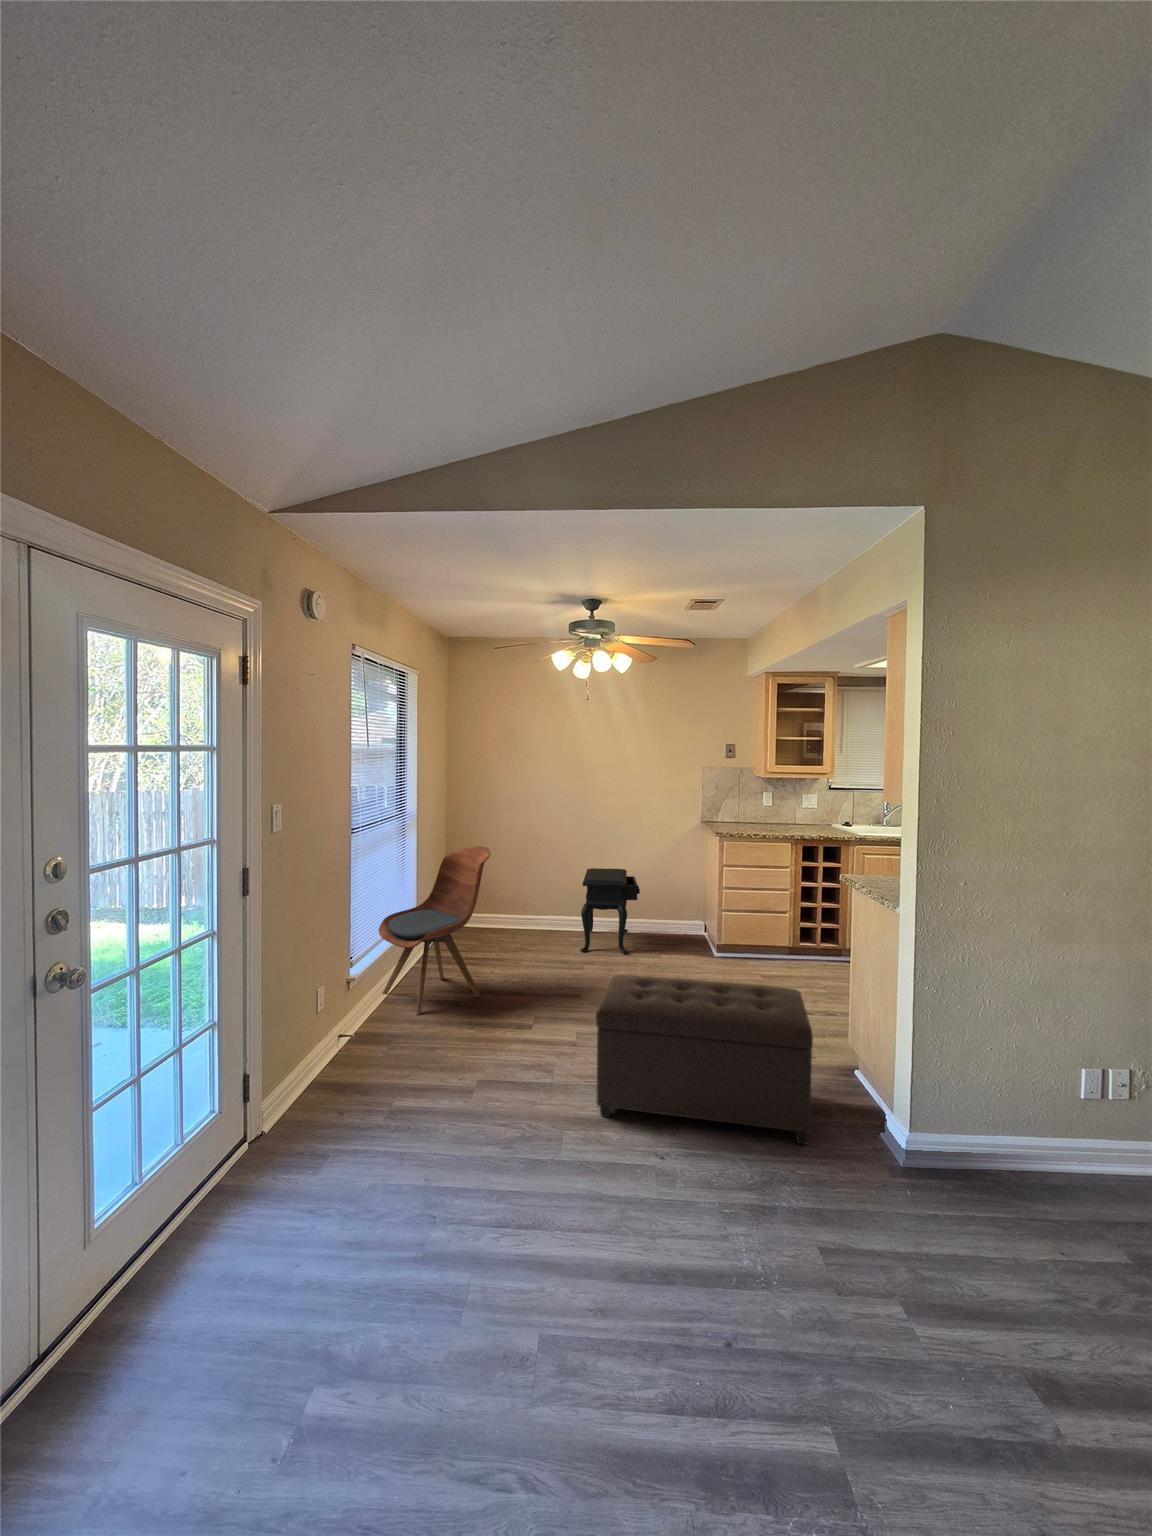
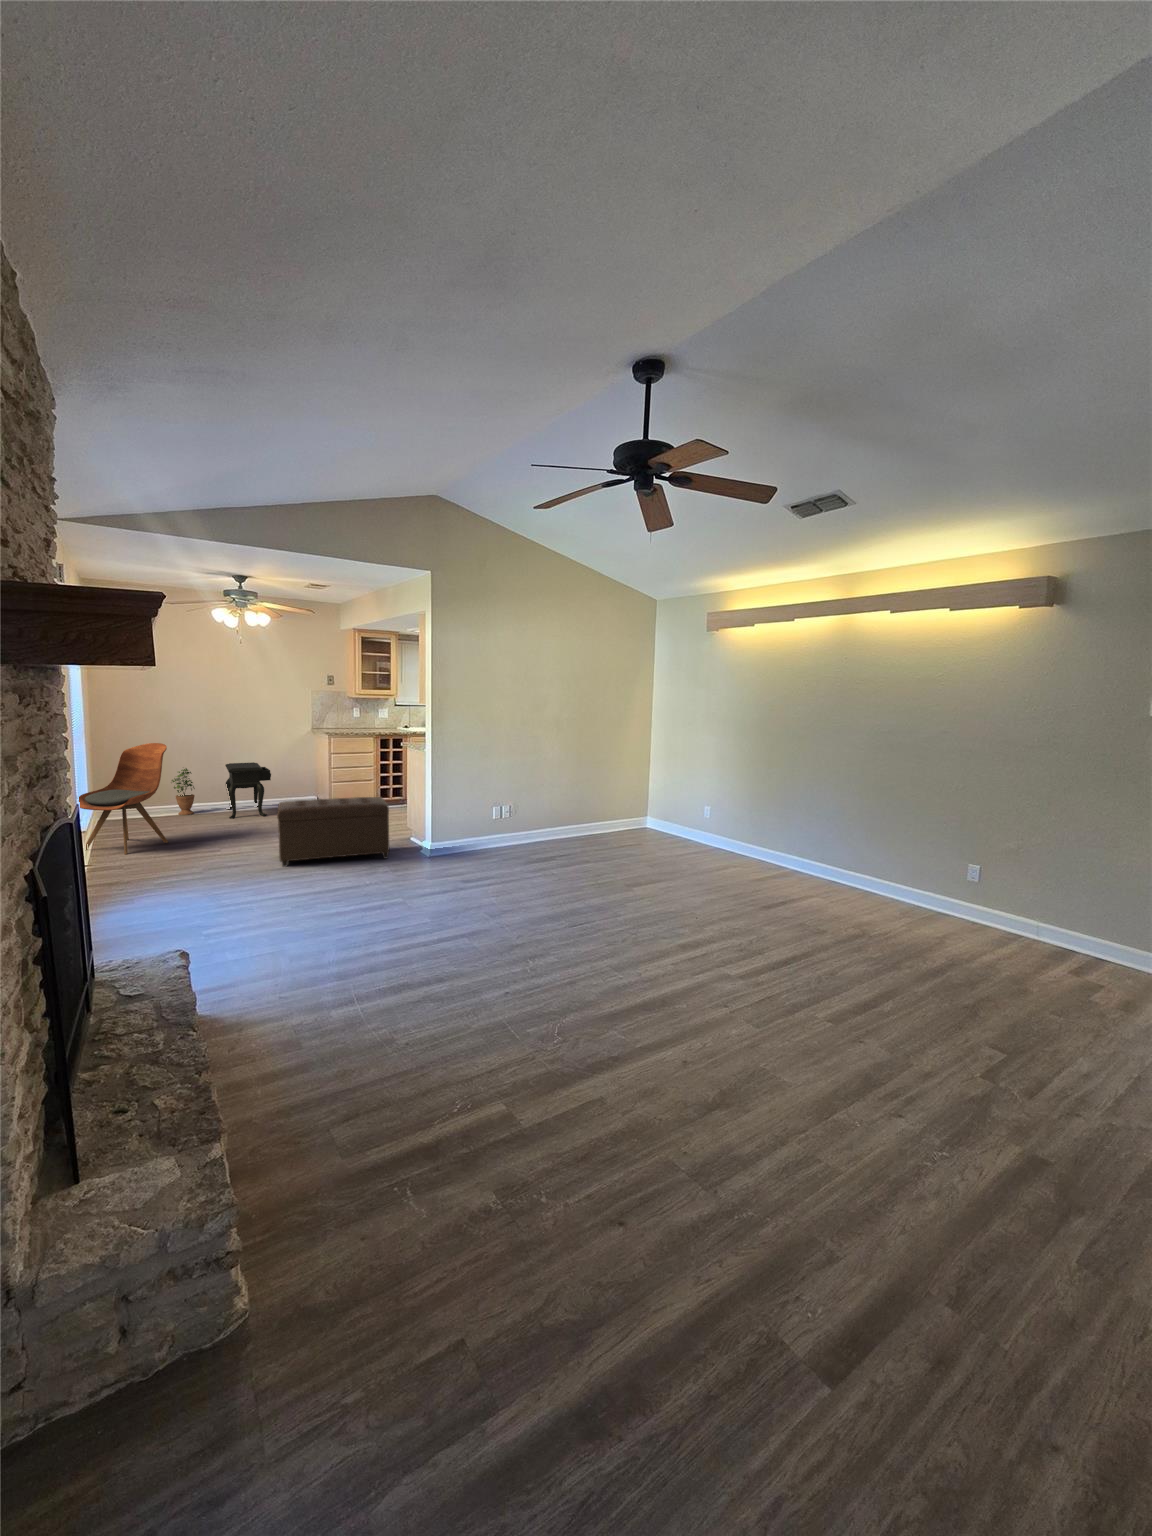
potted plant: none [521,870,548,936] -> present [172,768,195,815]

